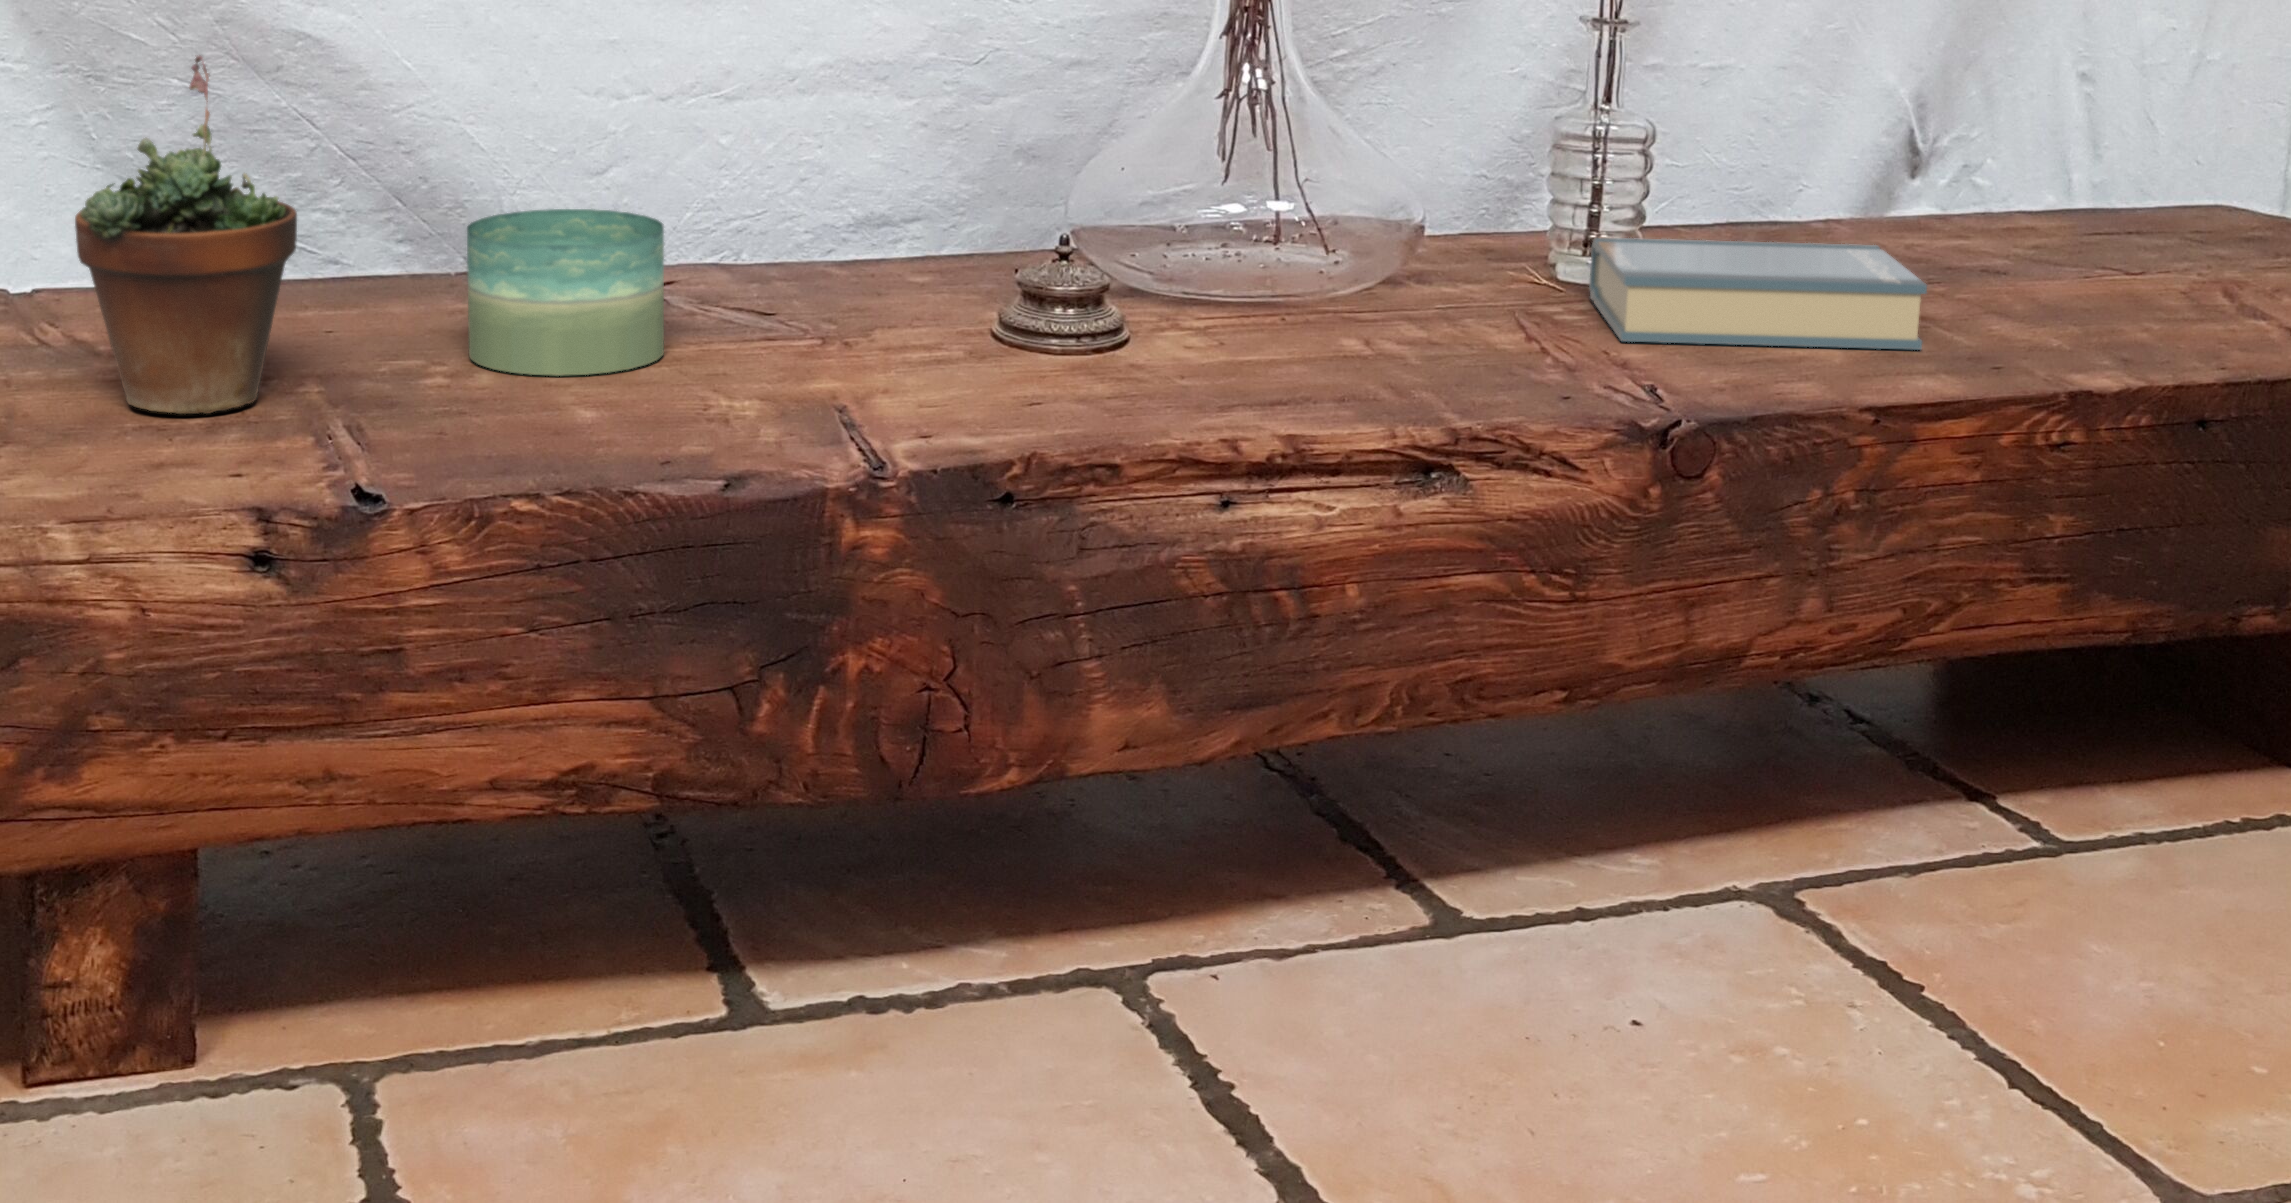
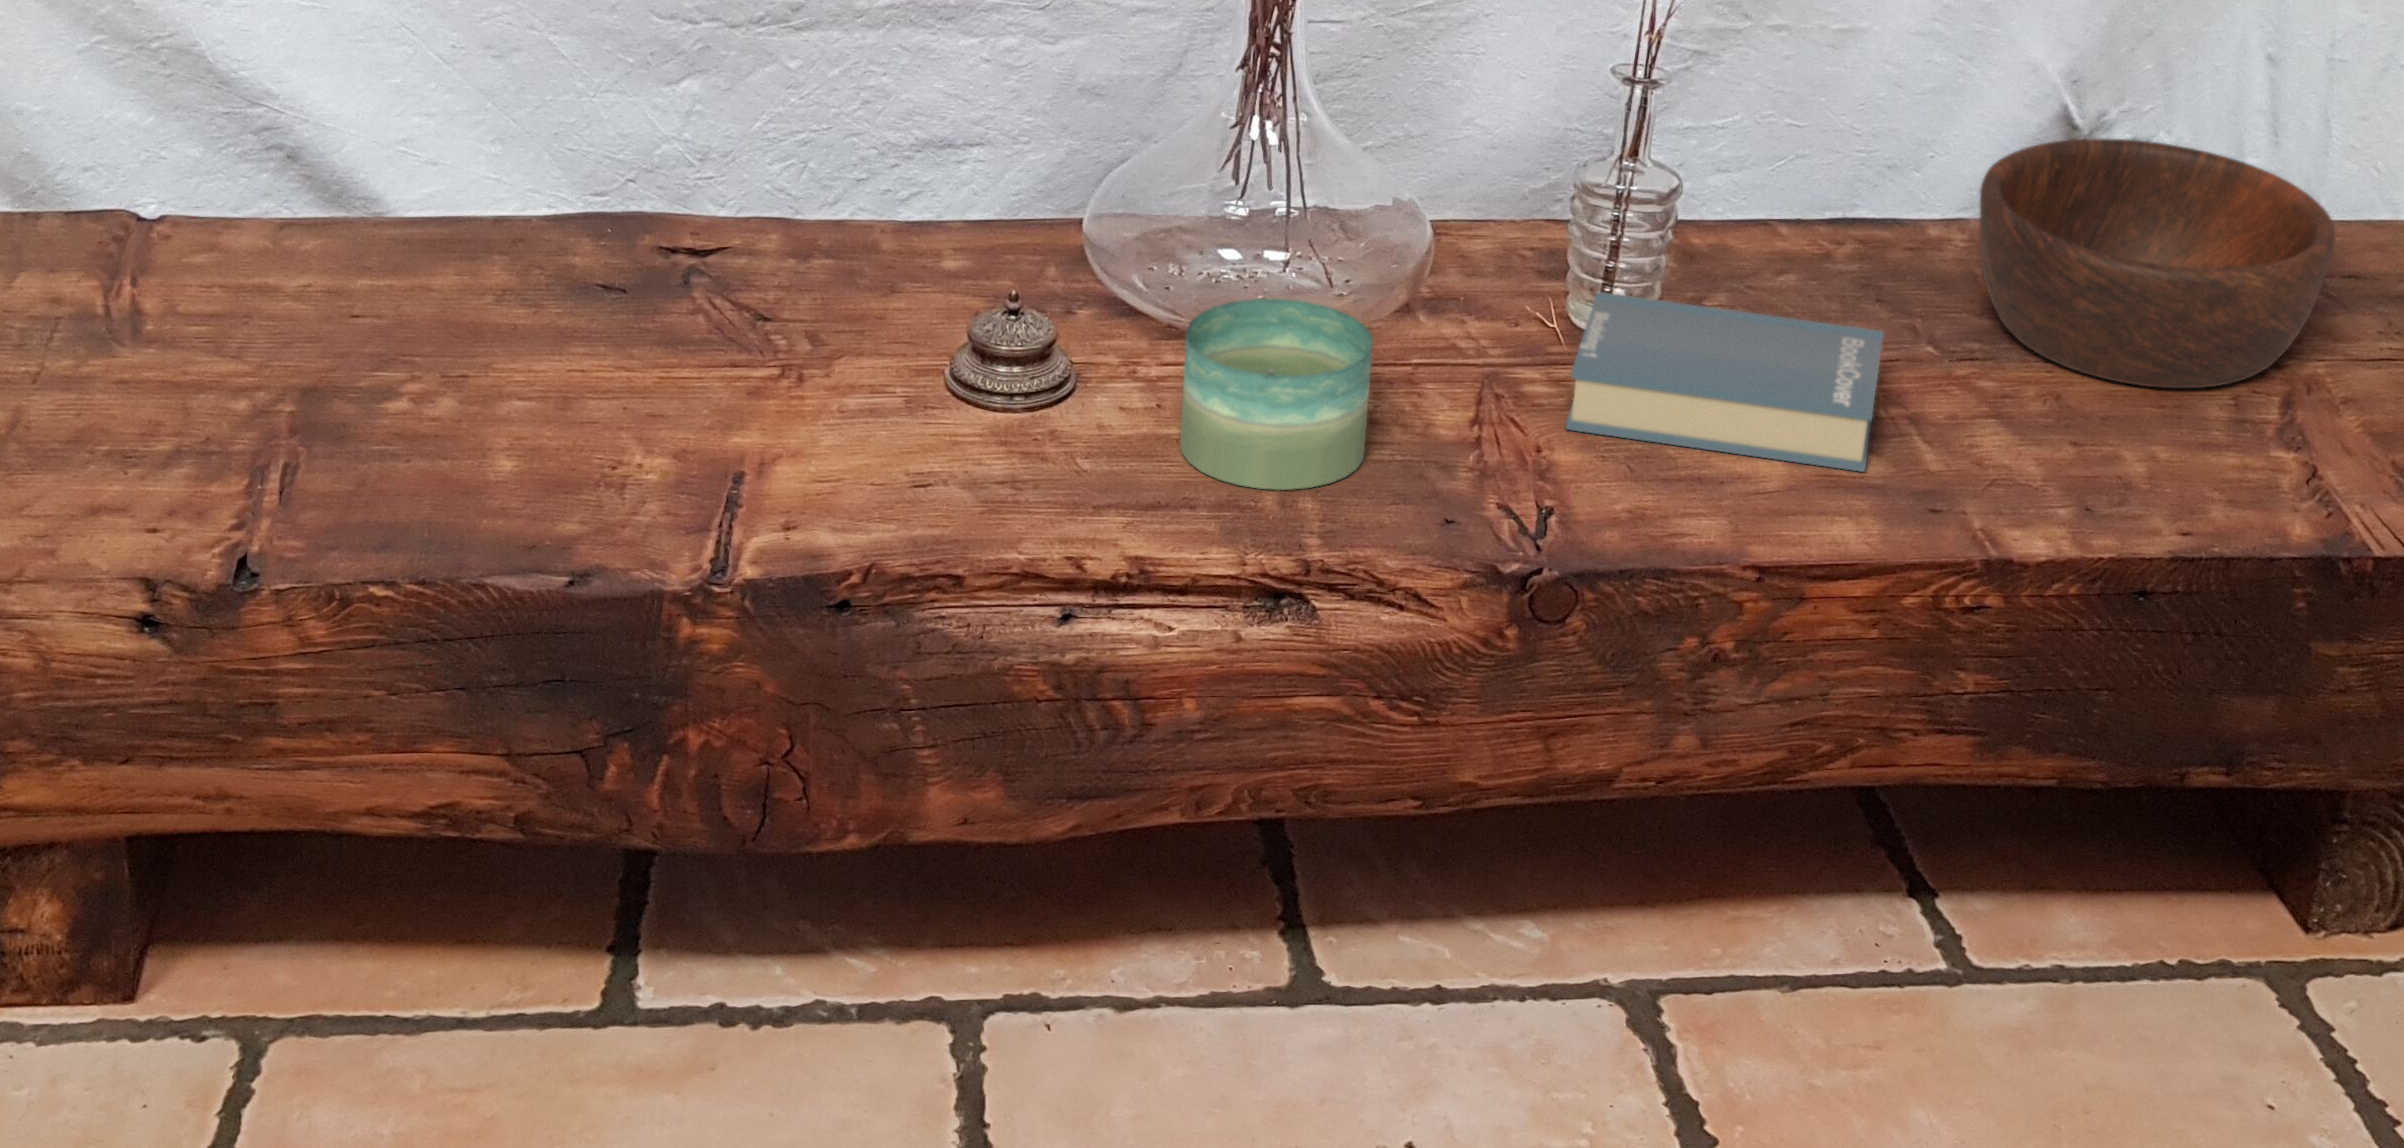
succulent plant: present [75,55,297,414] -> none [41,119,250,436]
wooden bowl: none [1896,111,2245,293] -> present [1980,139,2336,388]
candle: present [467,209,664,376] -> present [1180,299,1373,490]

